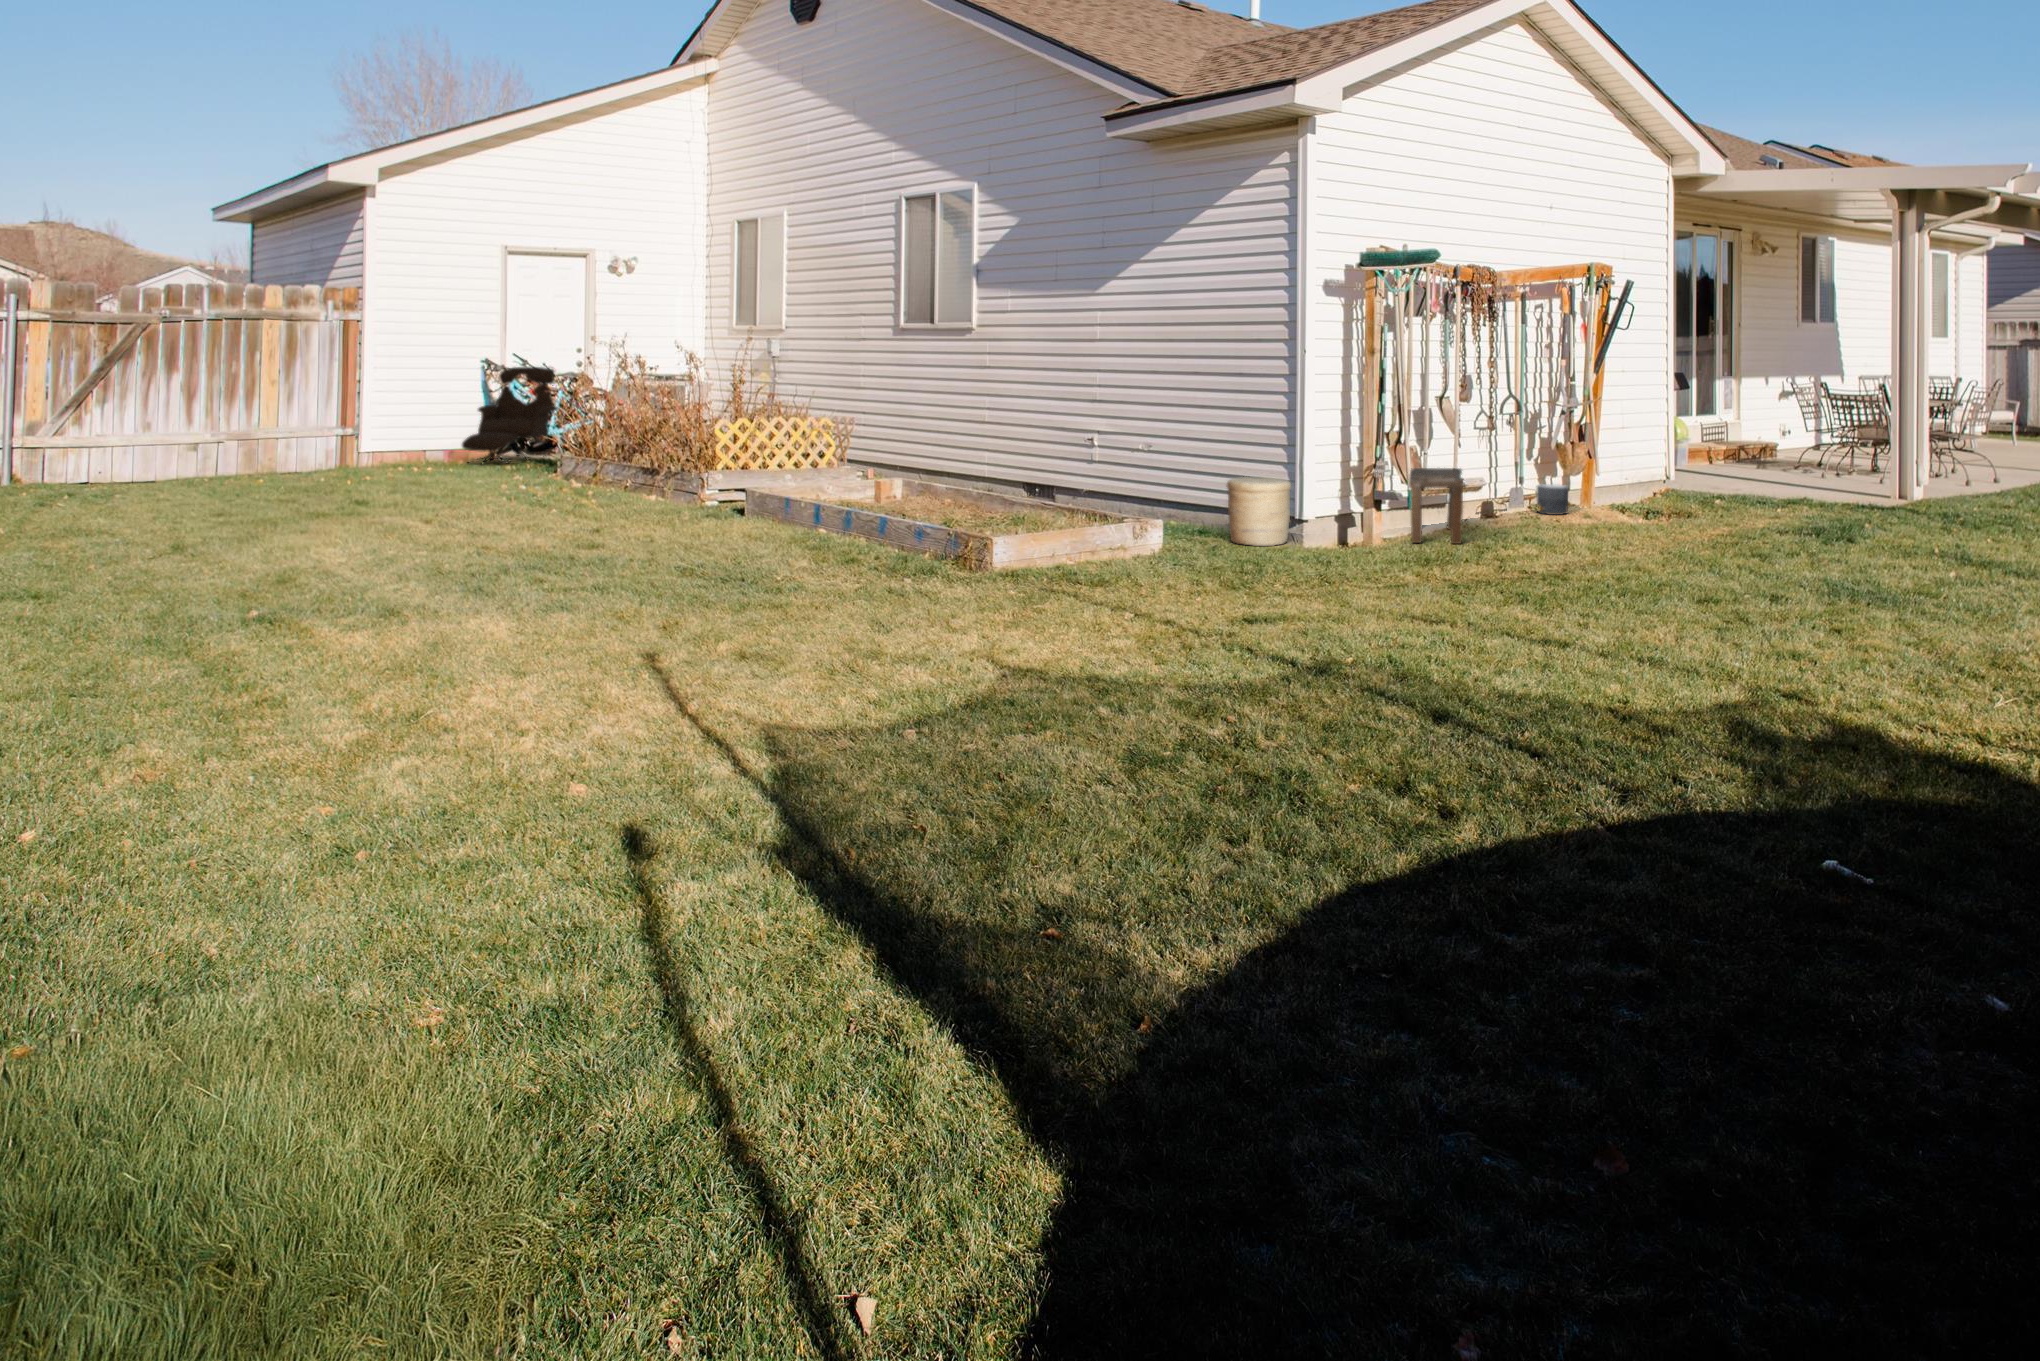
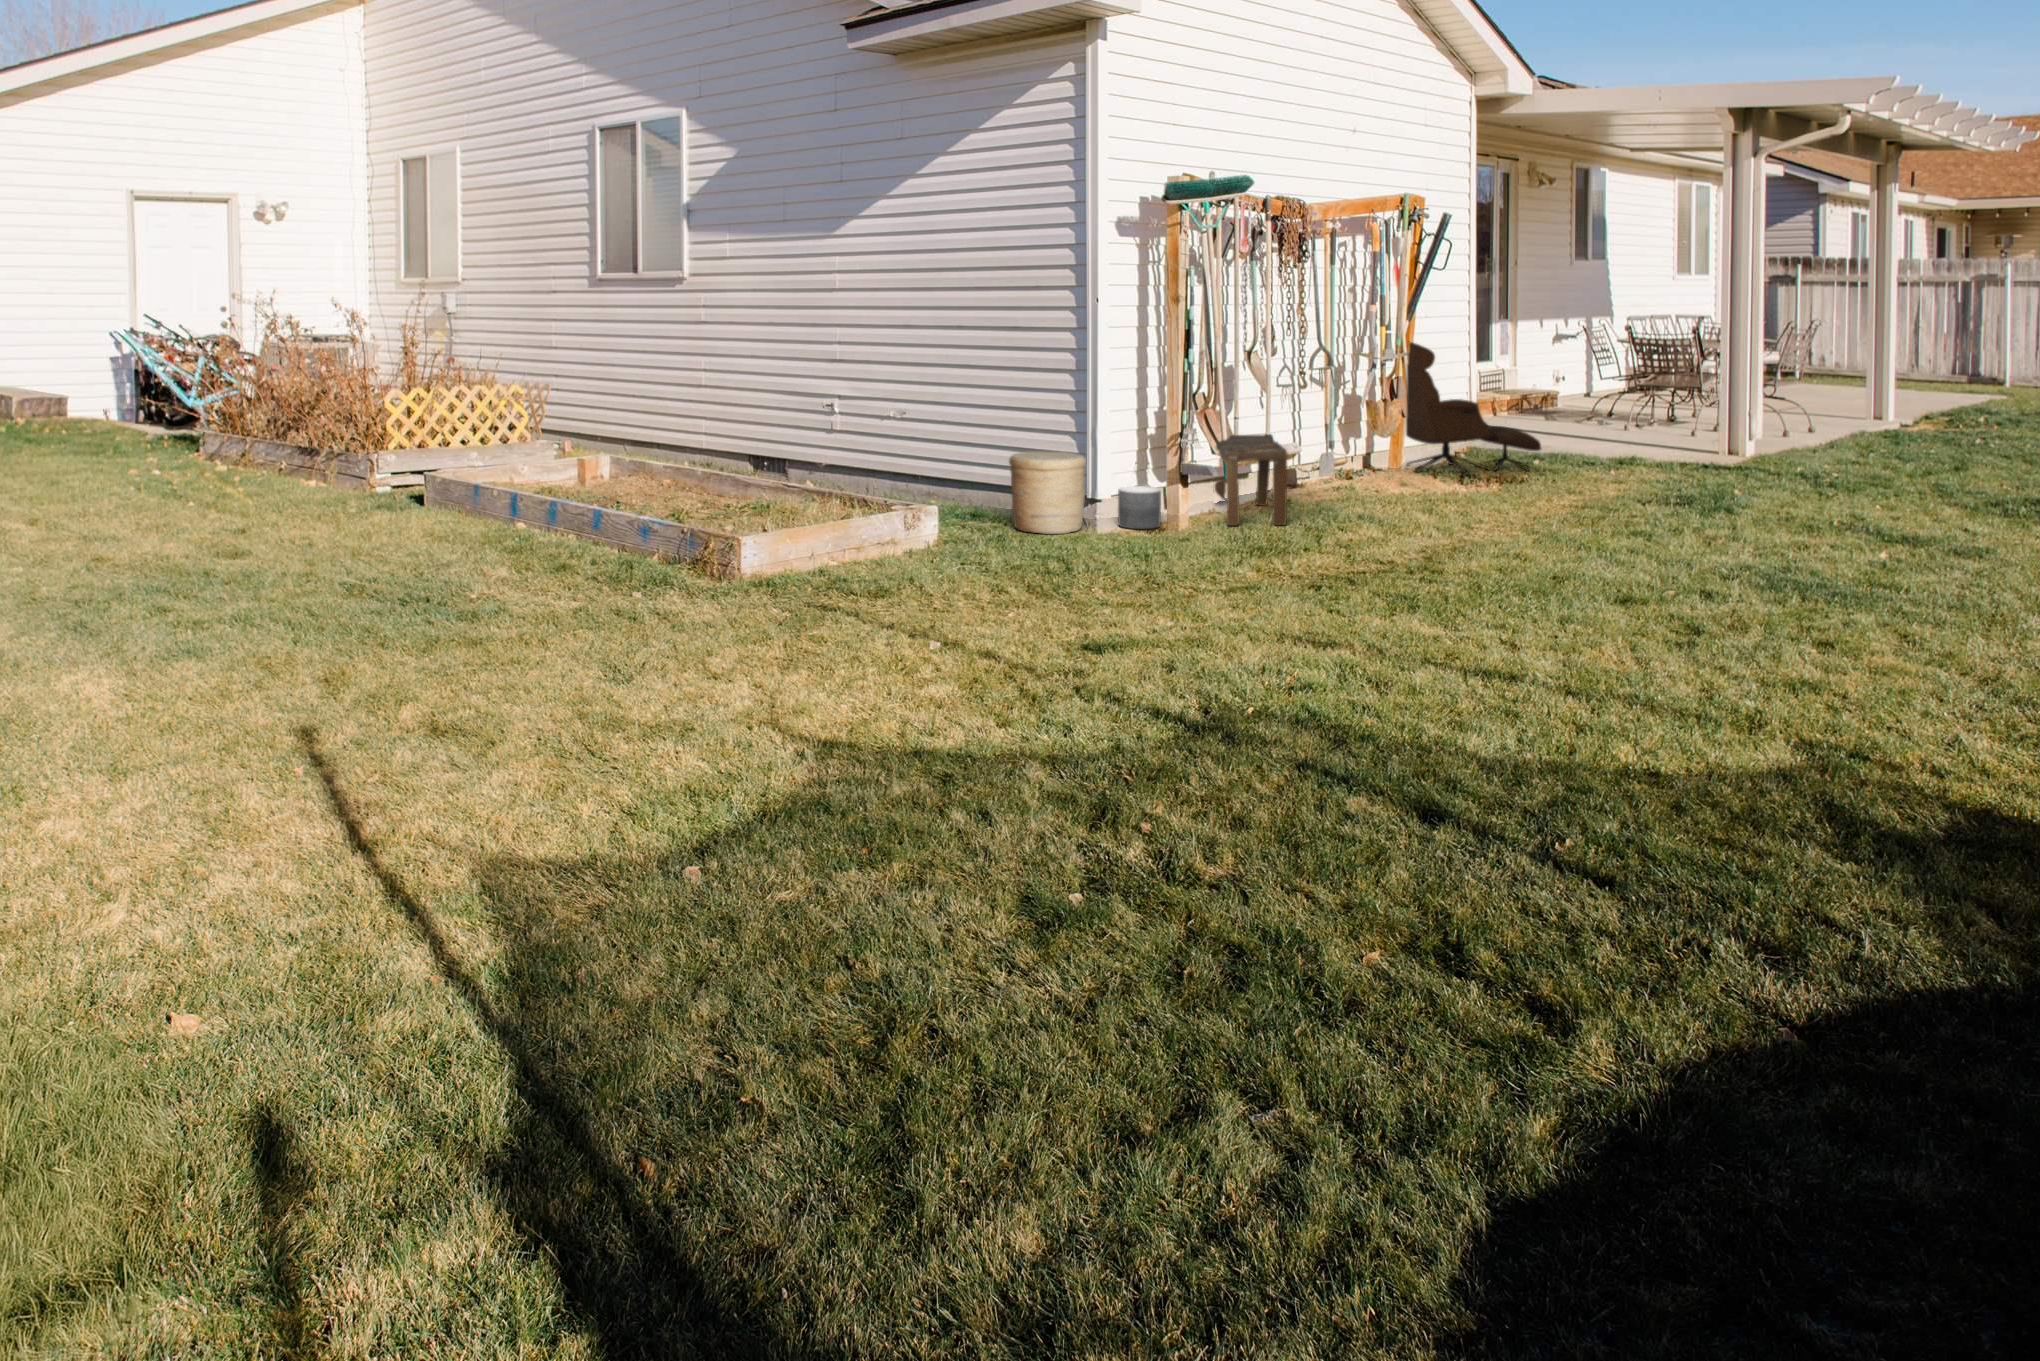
lounge chair: present [462,367,558,464] -> present [1406,341,1541,475]
planter: present [1536,484,1568,515] -> present [1118,486,1161,529]

